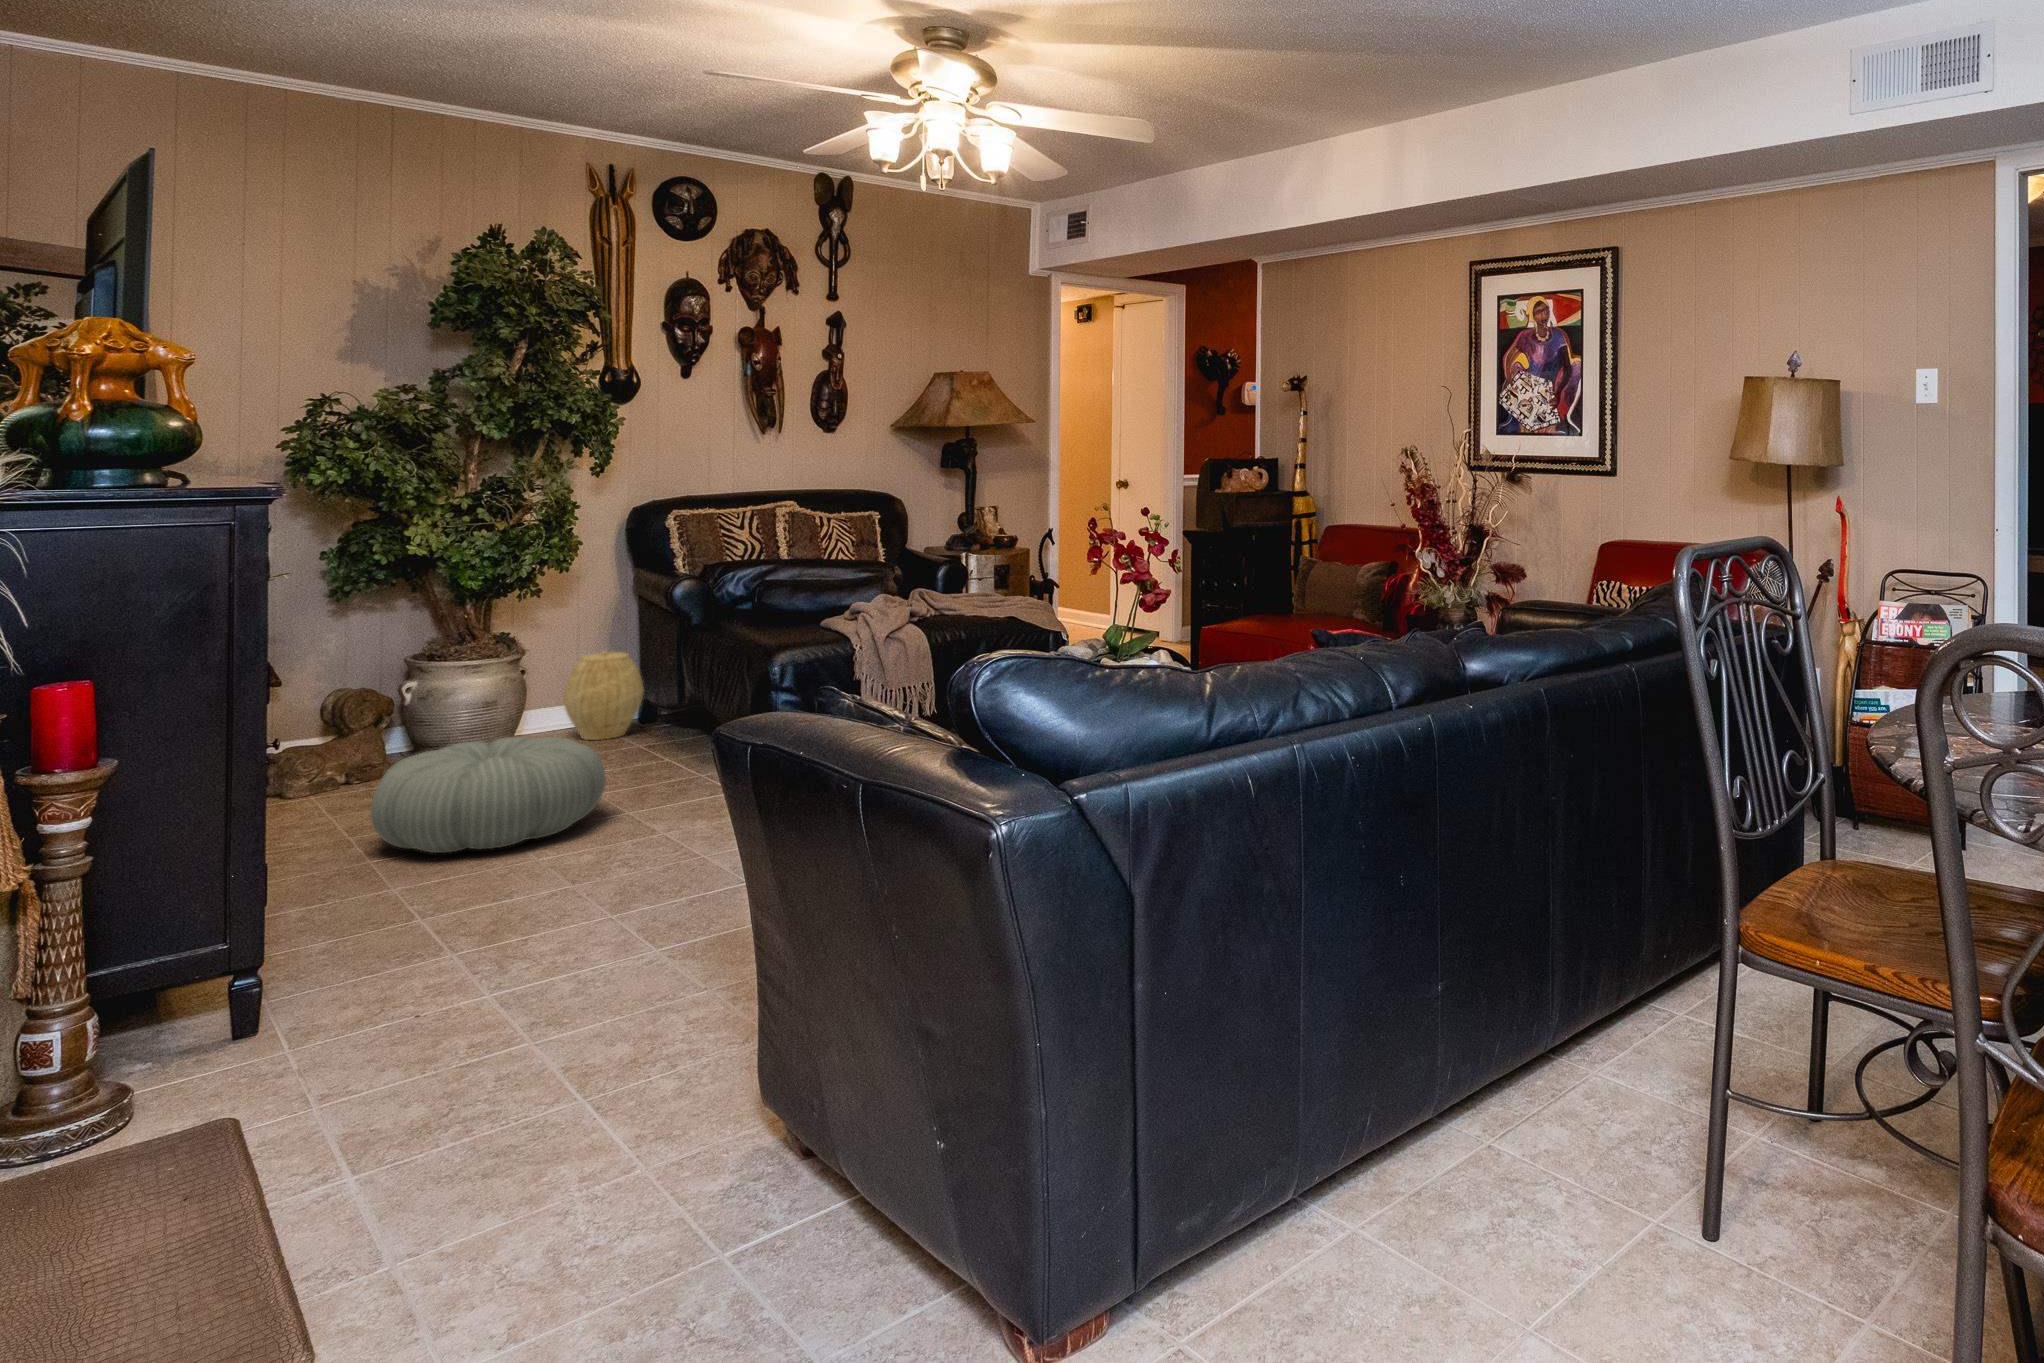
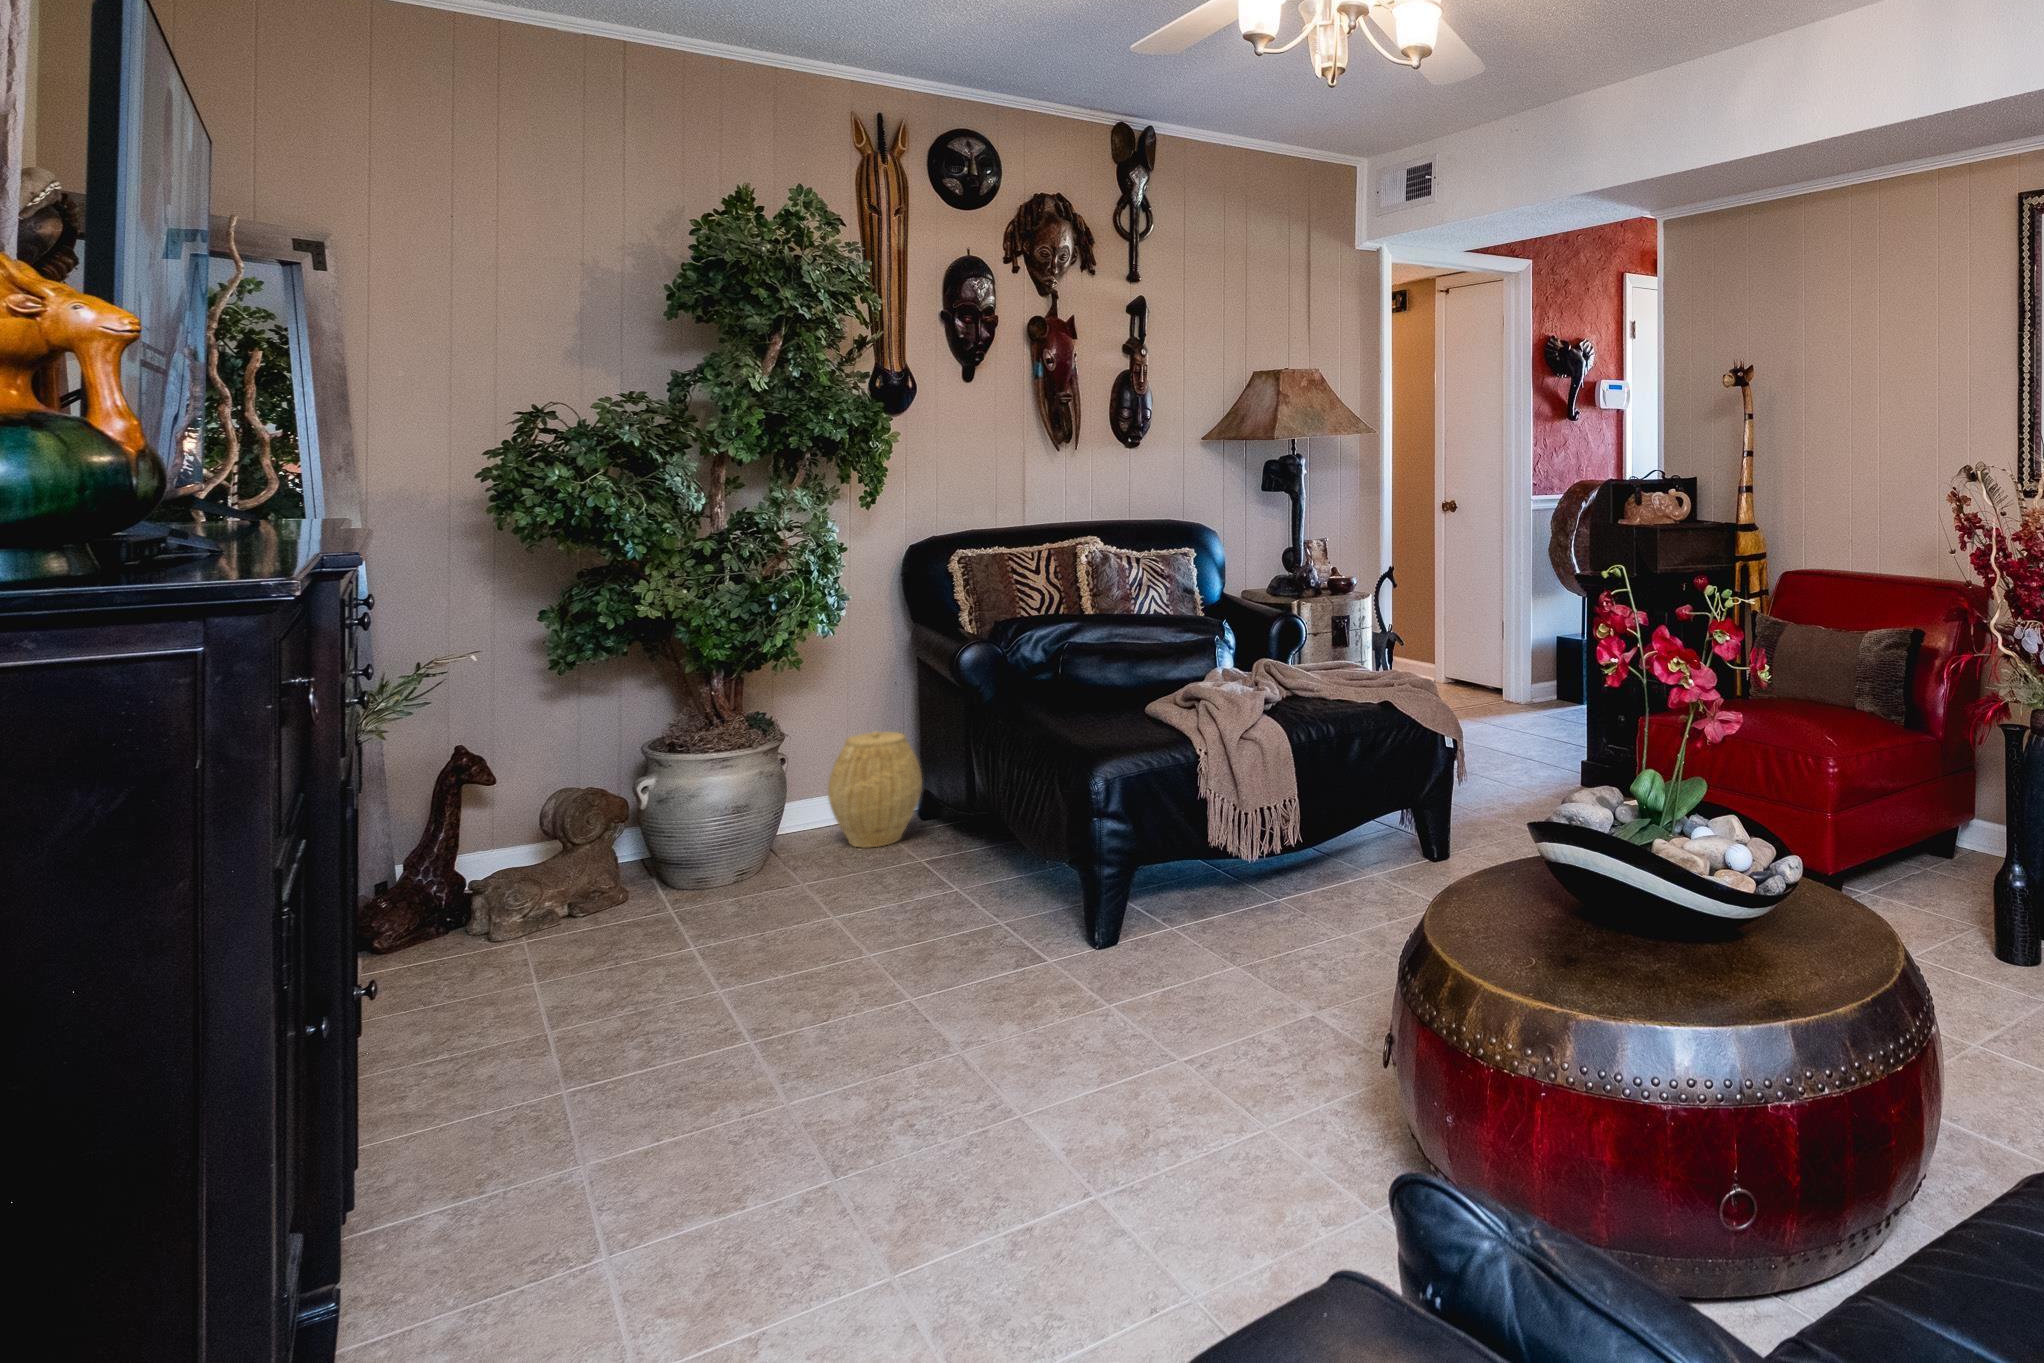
pouf: present [371,737,606,853] -> none [571,880,880,1072]

